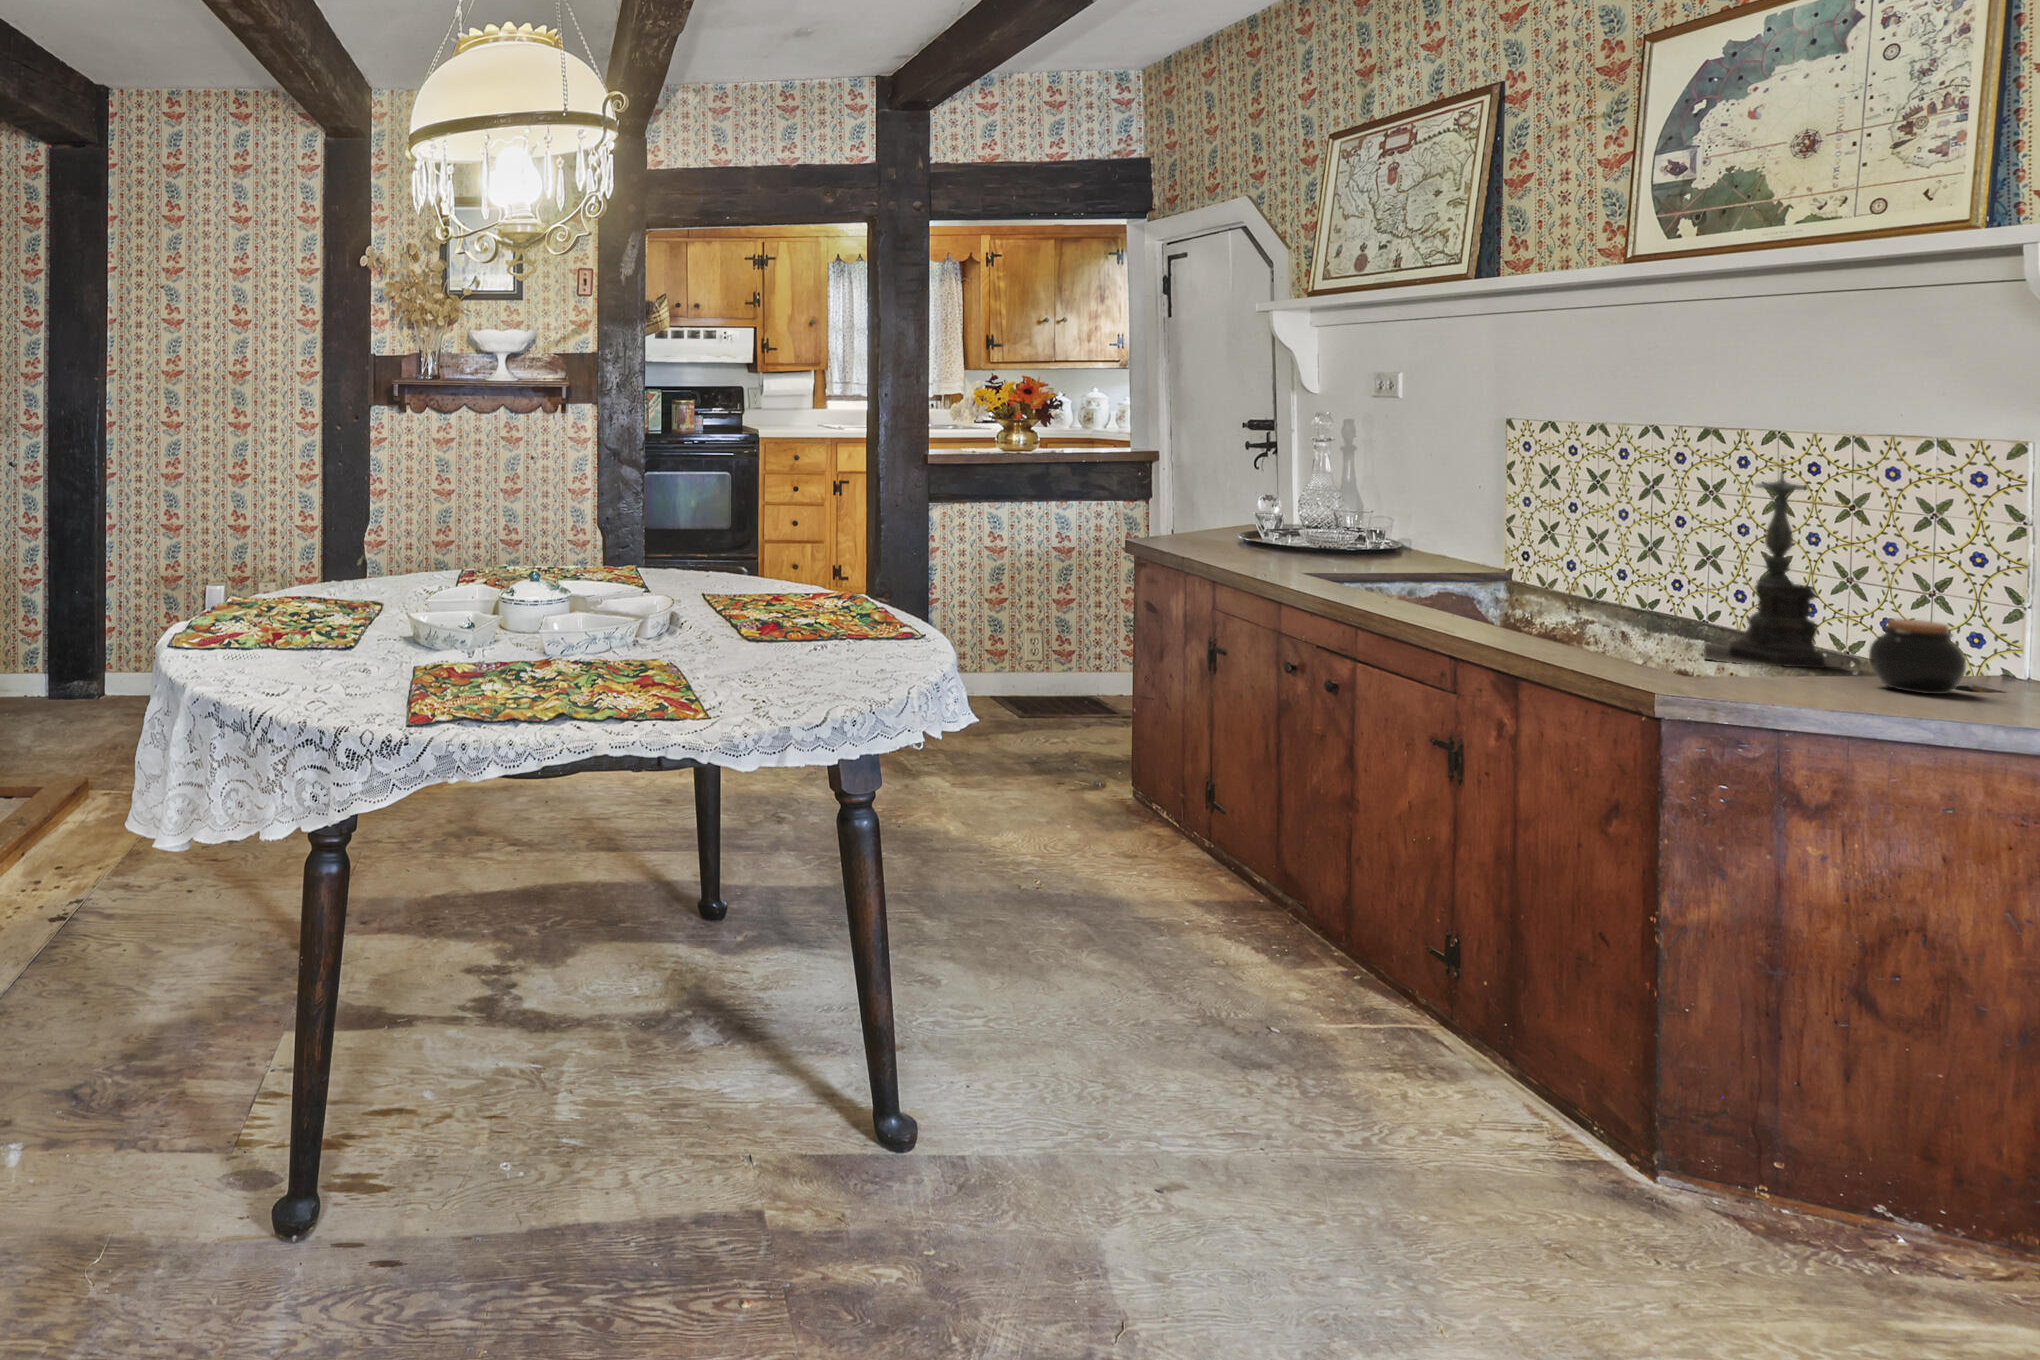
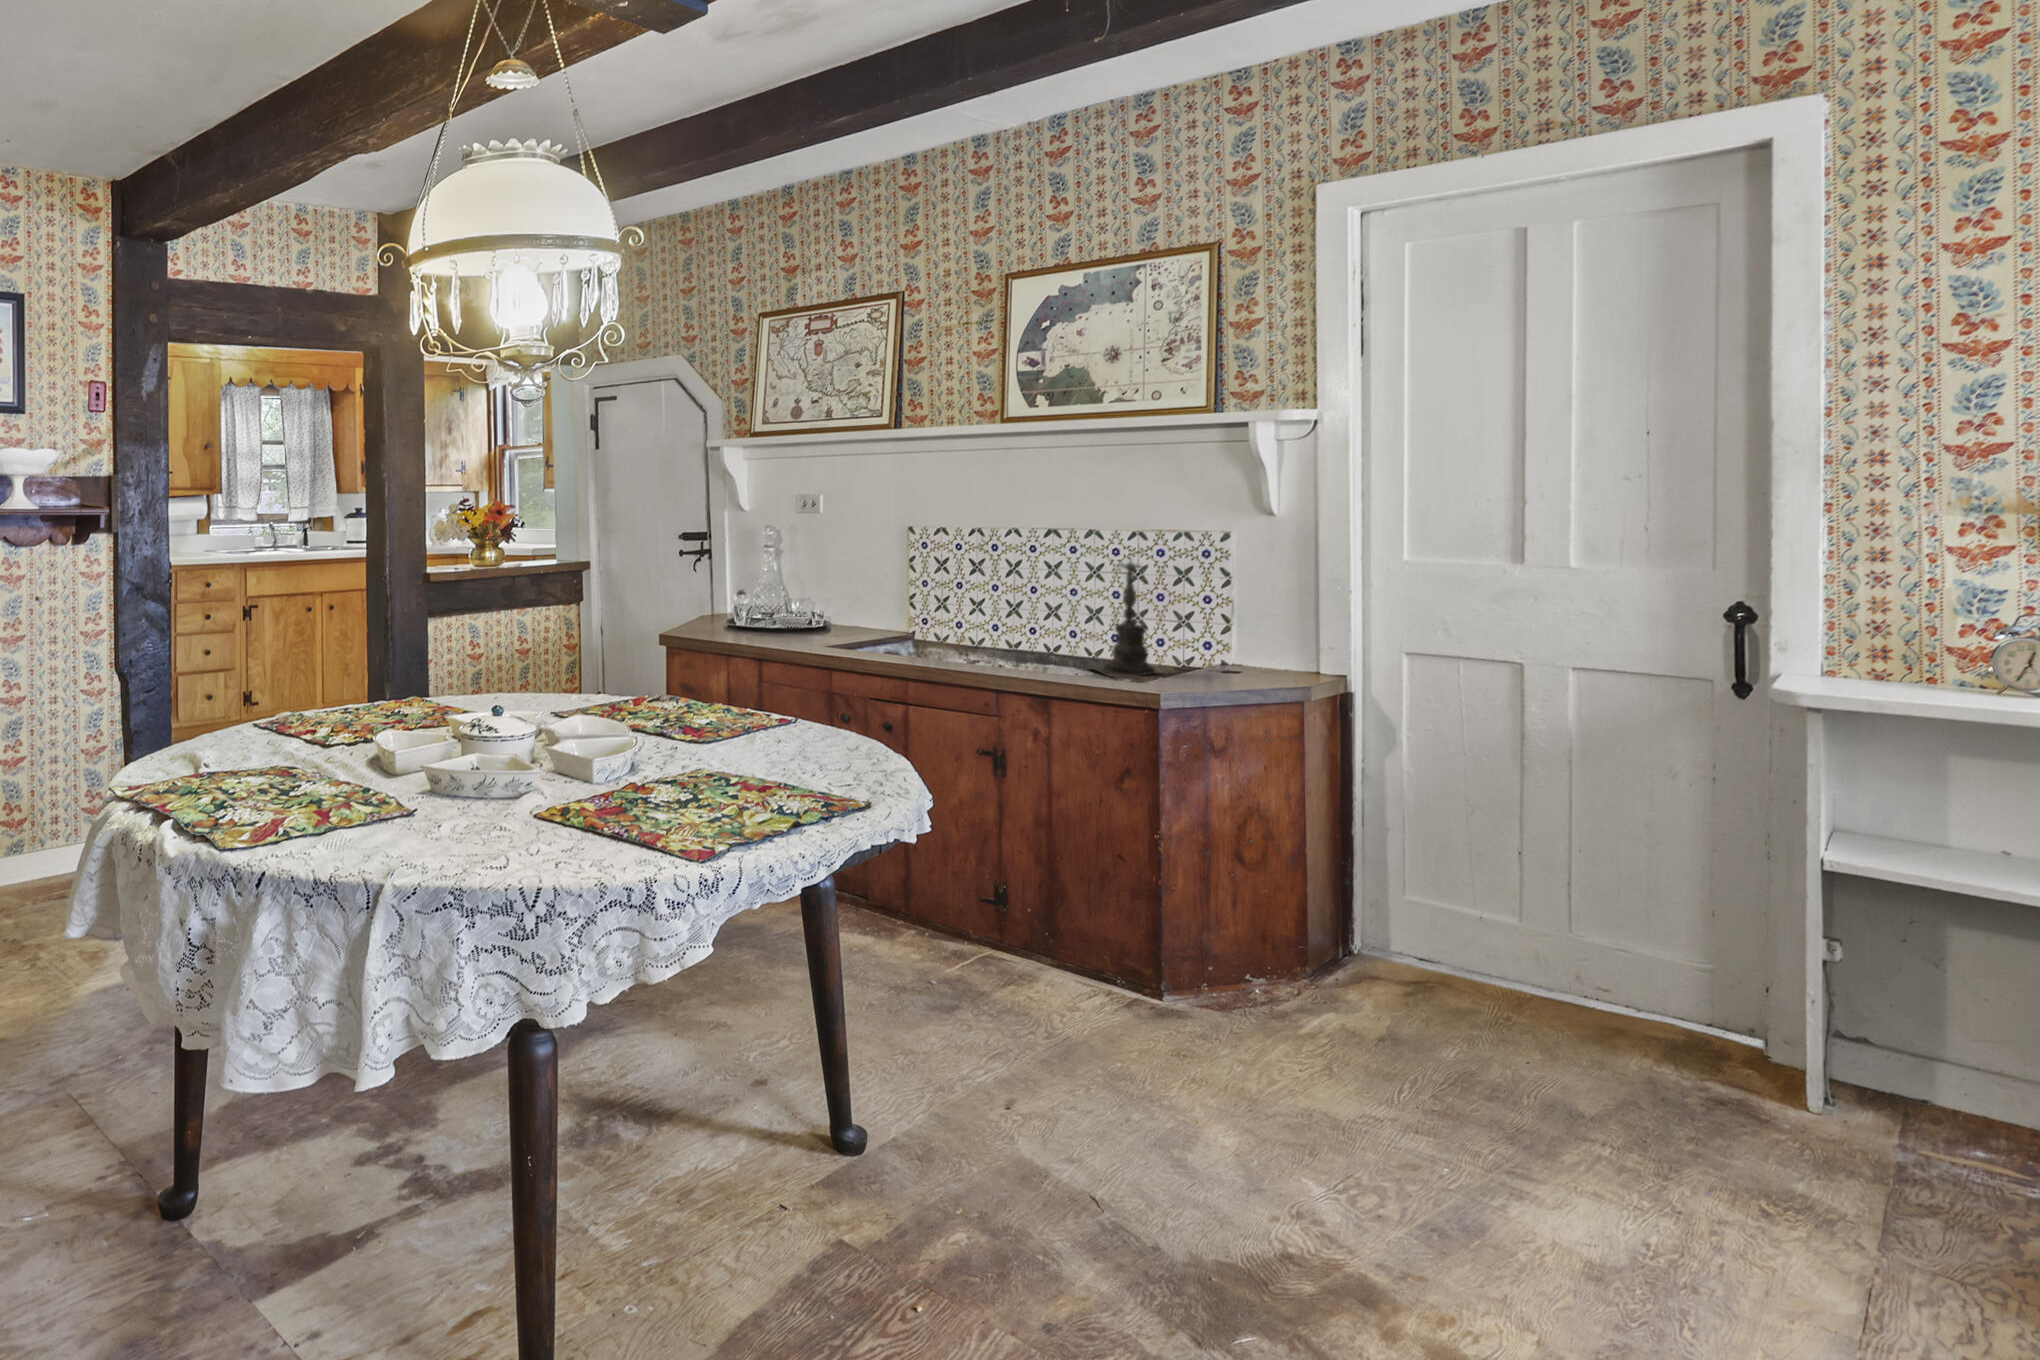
jar: present [1869,619,1967,694] -> none [1201,641,1244,683]

